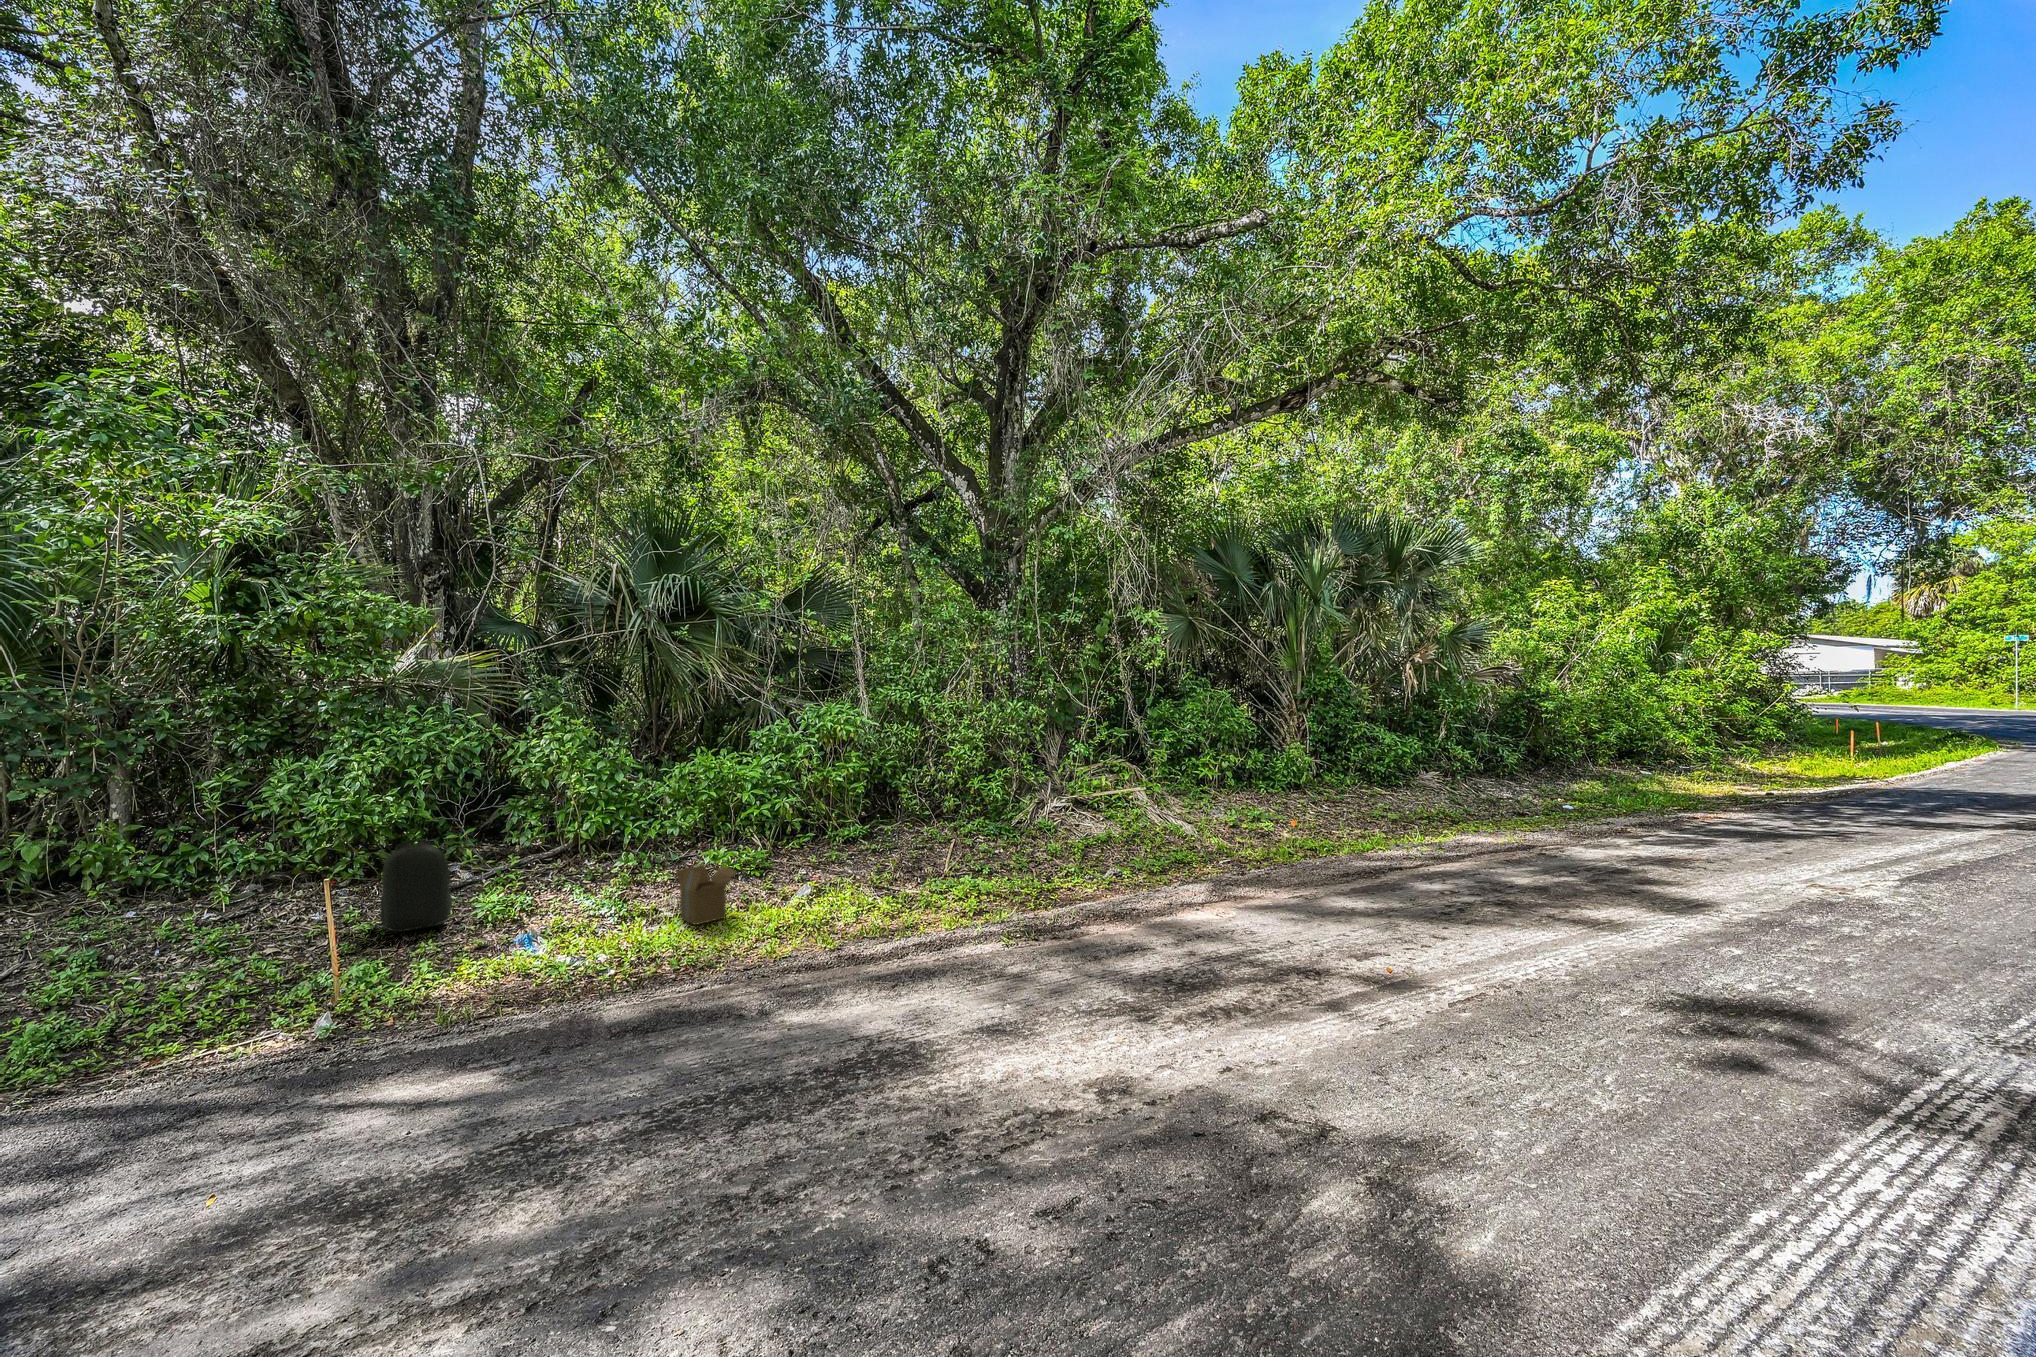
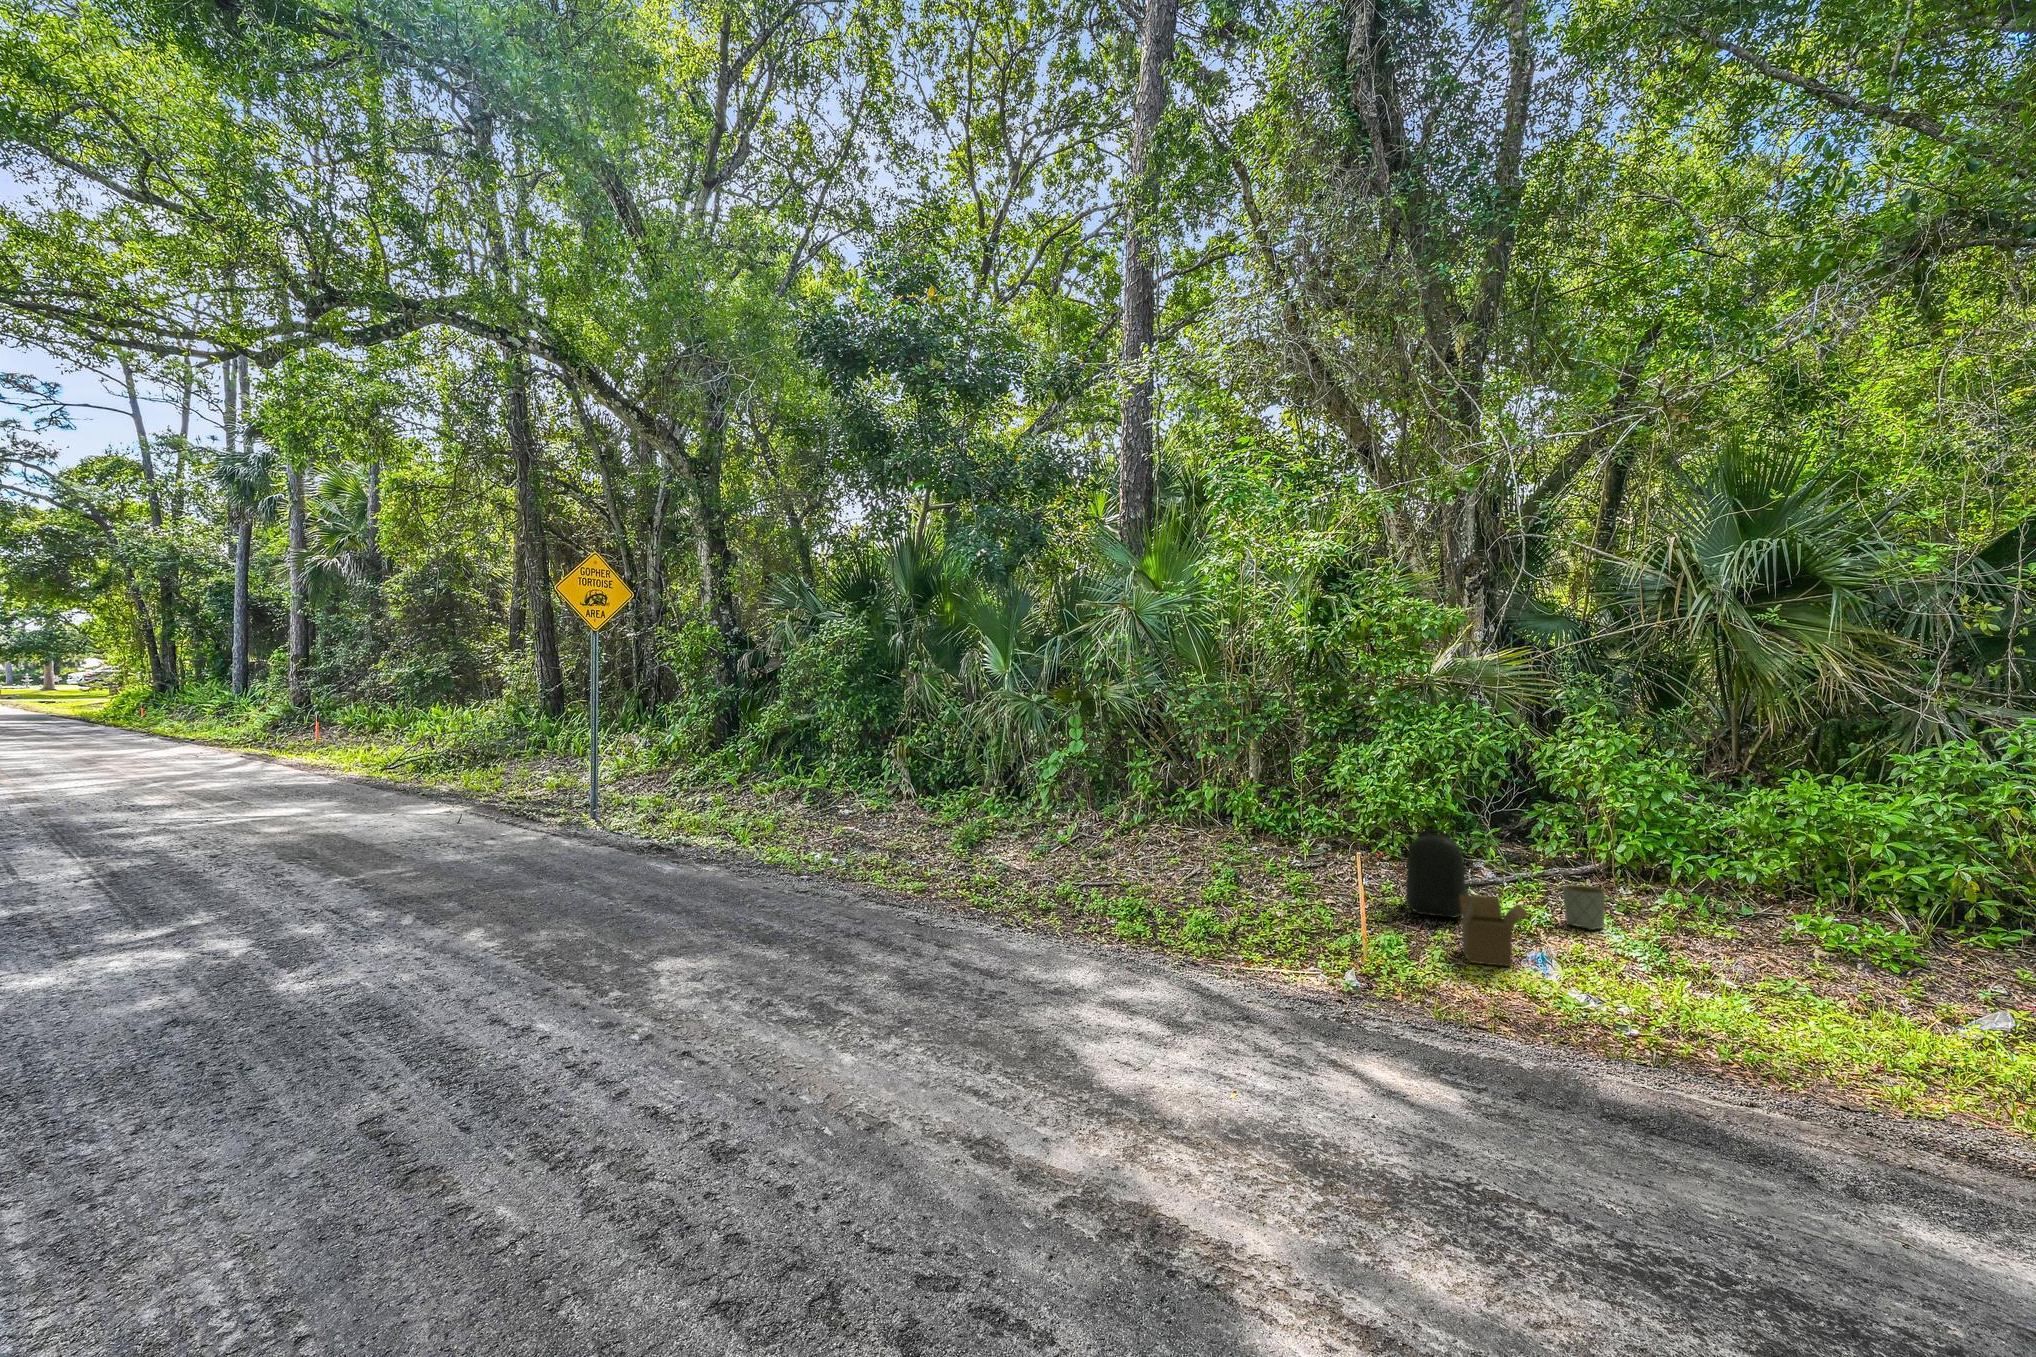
planter: none [543,864,578,903] -> present [1563,885,1605,930]
cardboard box: present [676,865,736,925] -> present [1460,895,1528,966]

